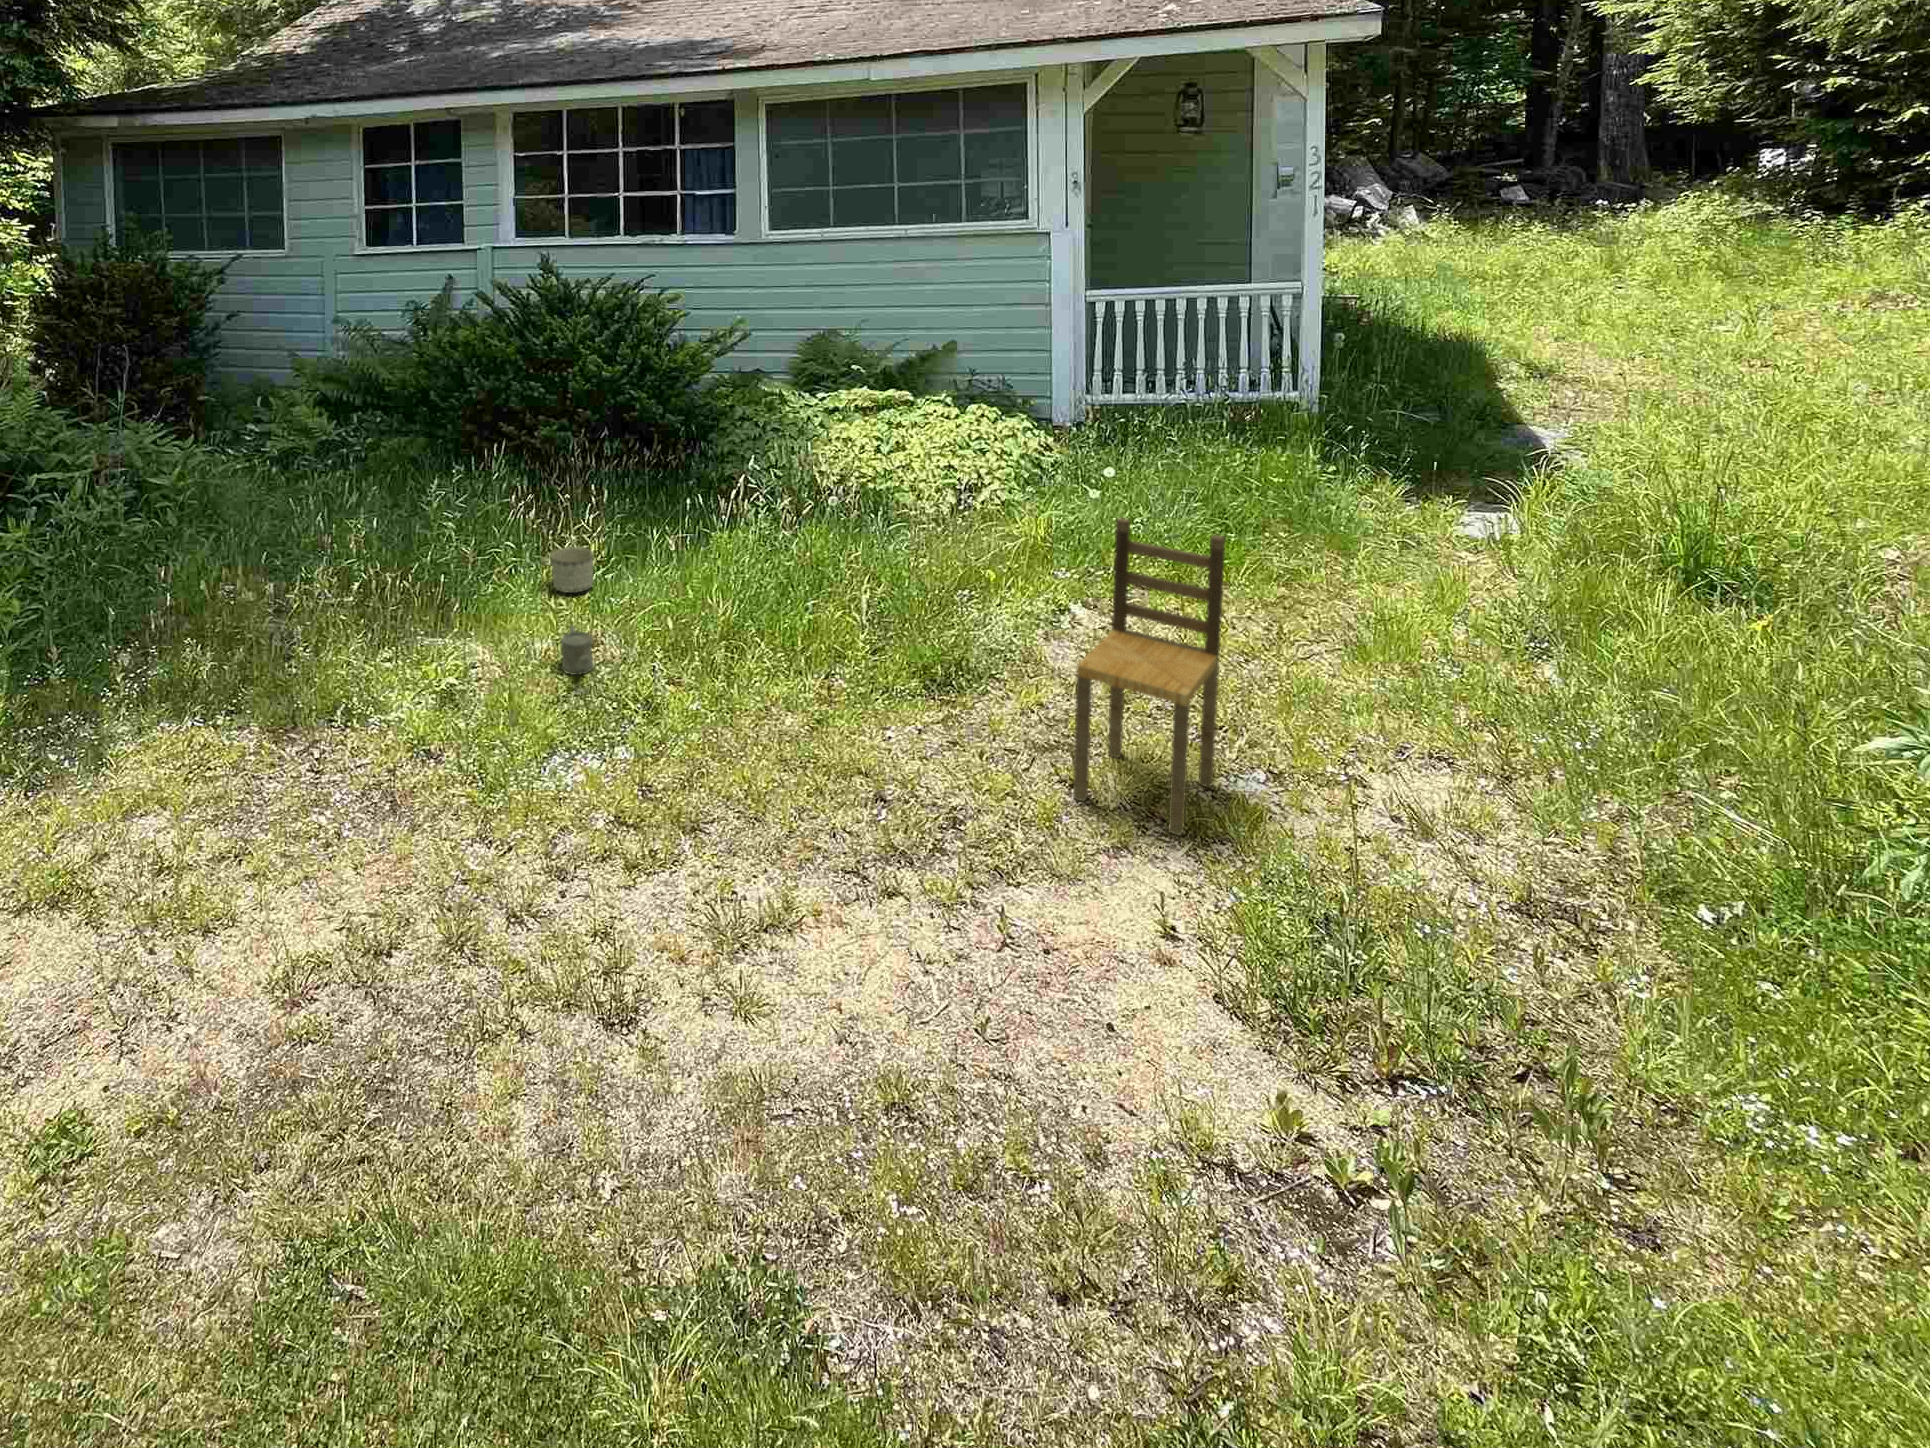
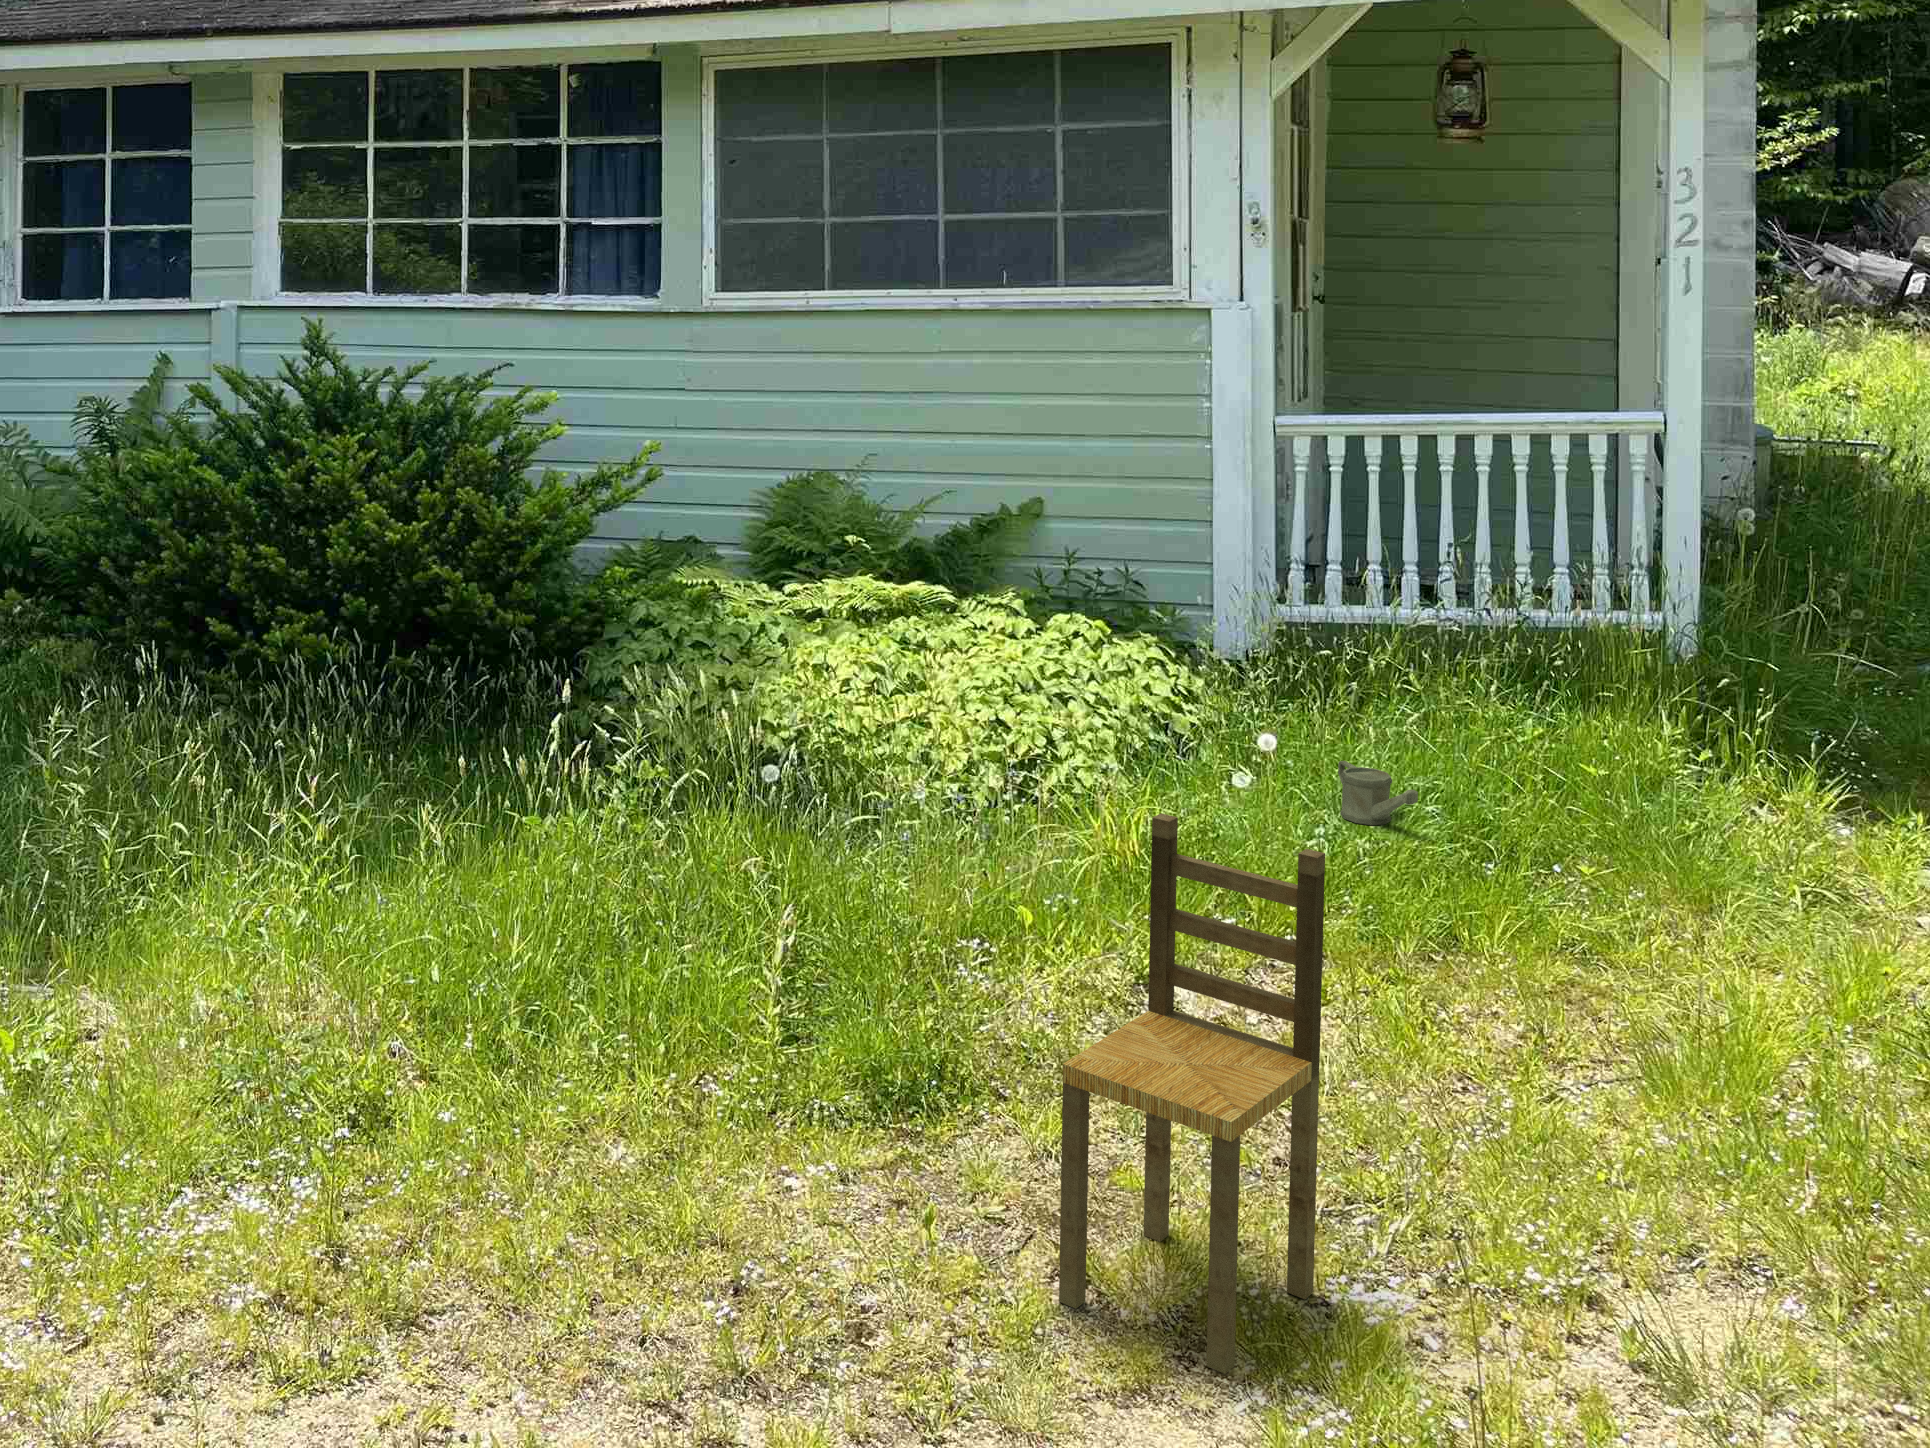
planter: present [551,547,593,593] -> none [248,832,321,912]
watering can: present [560,626,594,675] -> present [1338,761,1418,825]

